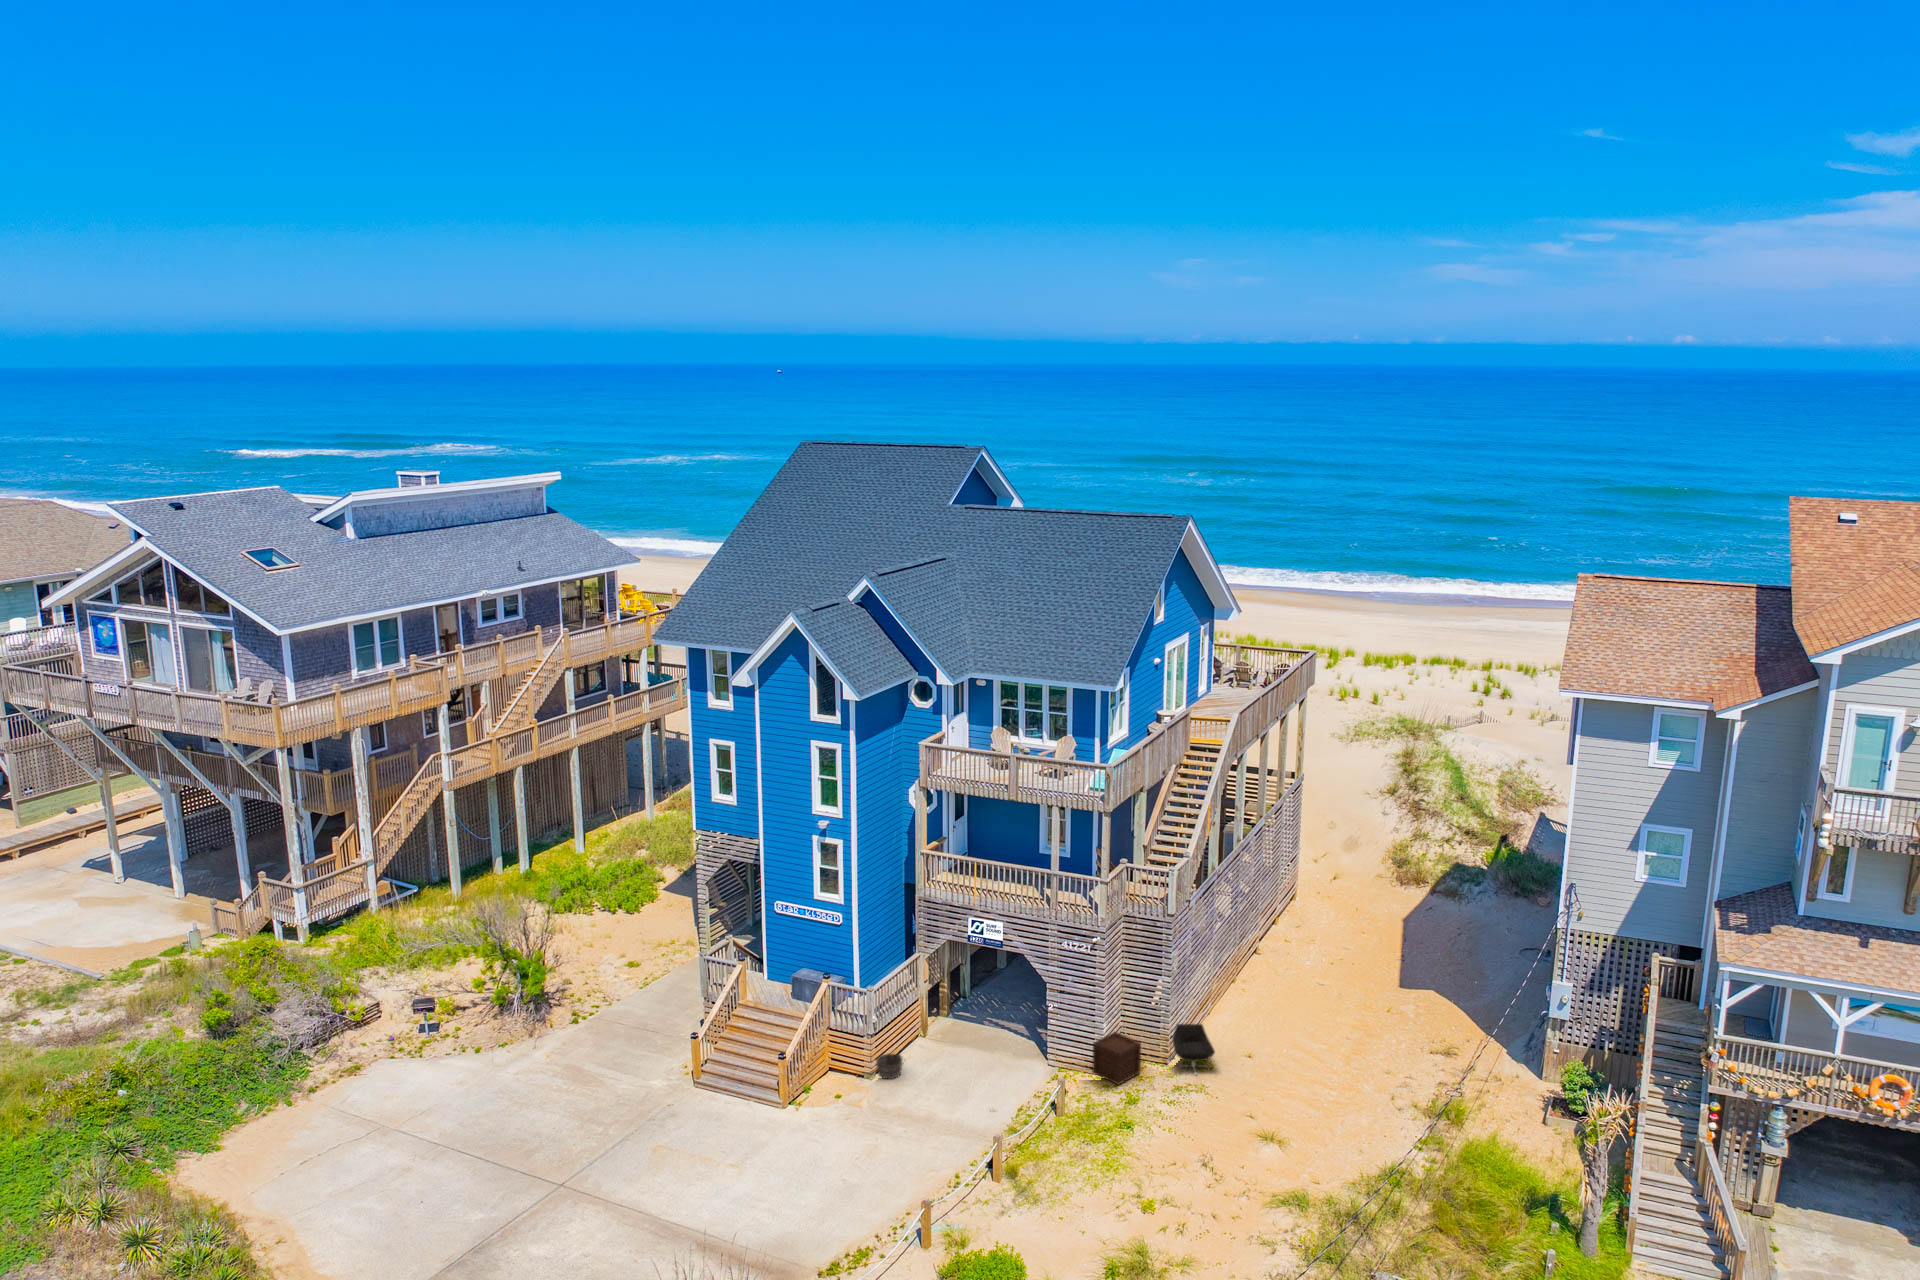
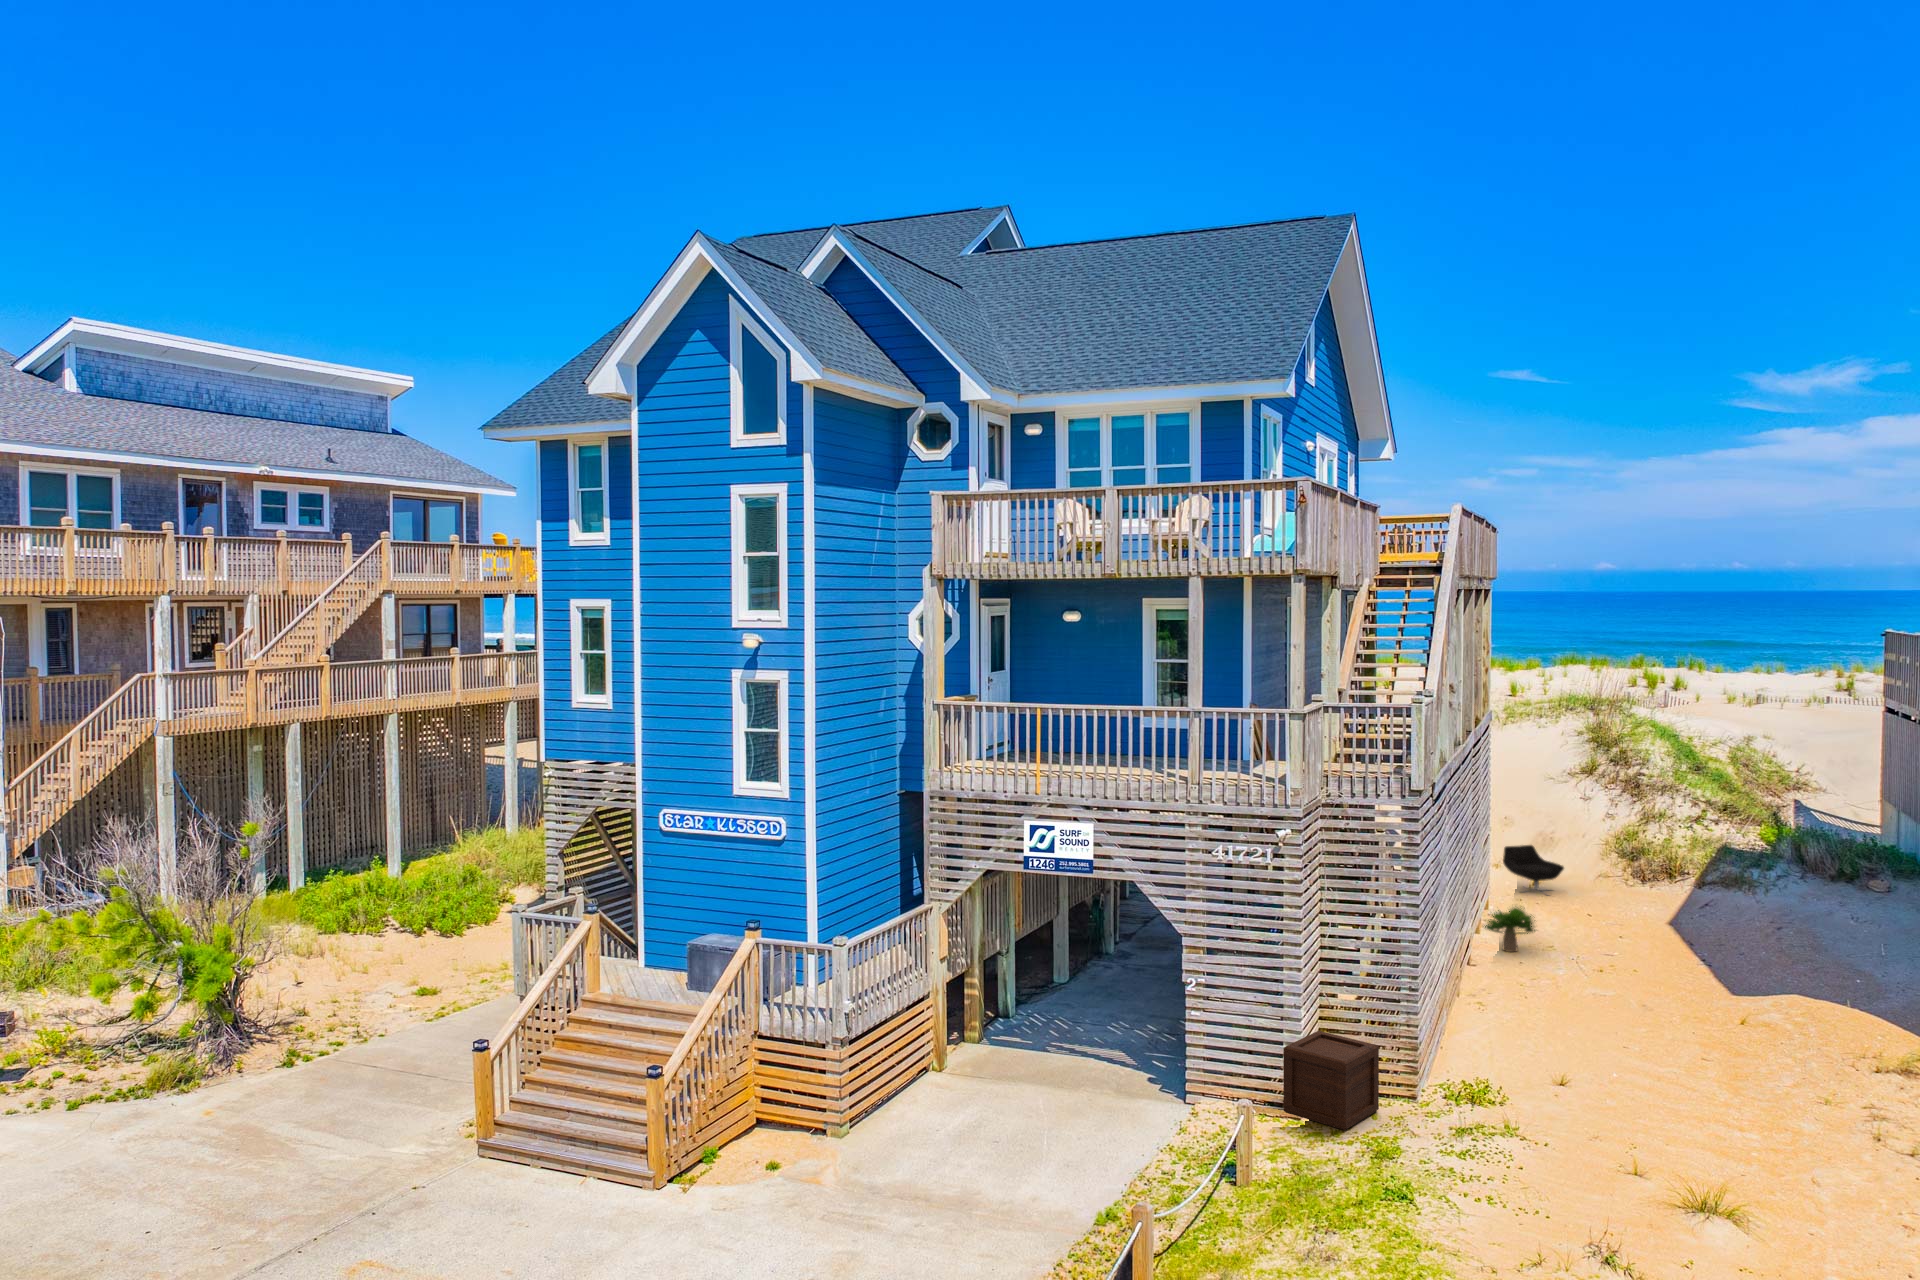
potted plant: none [1253,927,1287,956] -> present [1484,906,1536,952]
lounge chair: present [1172,1024,1215,1074] -> present [1503,845,1564,896]
bucket: present [876,1053,904,1079] -> none [851,1079,910,1130]

